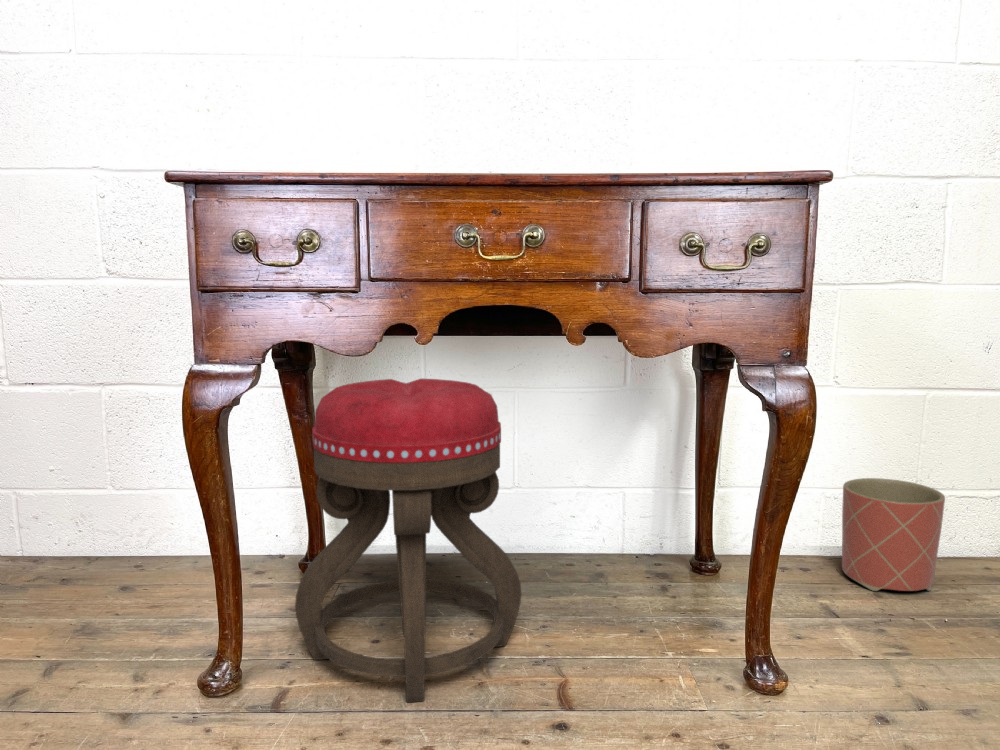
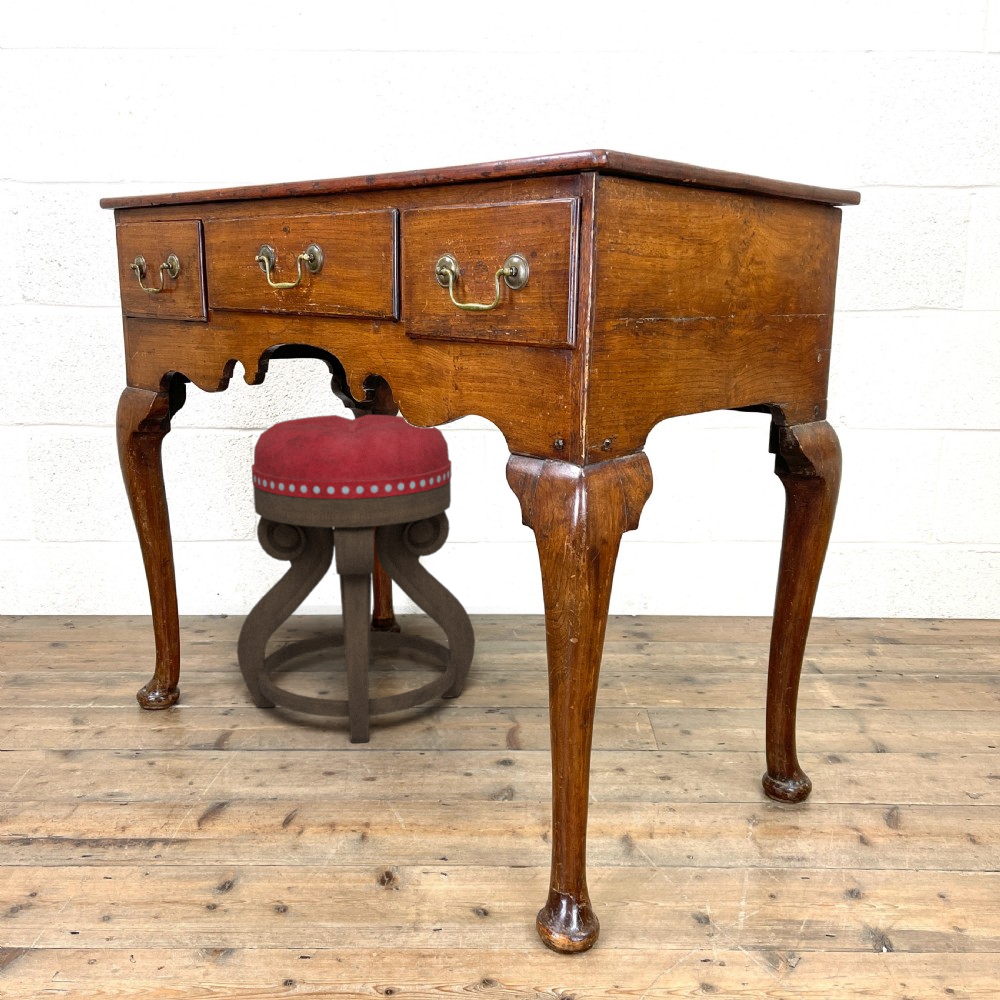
planter: present [842,478,945,591] -> none [841,530,950,650]

